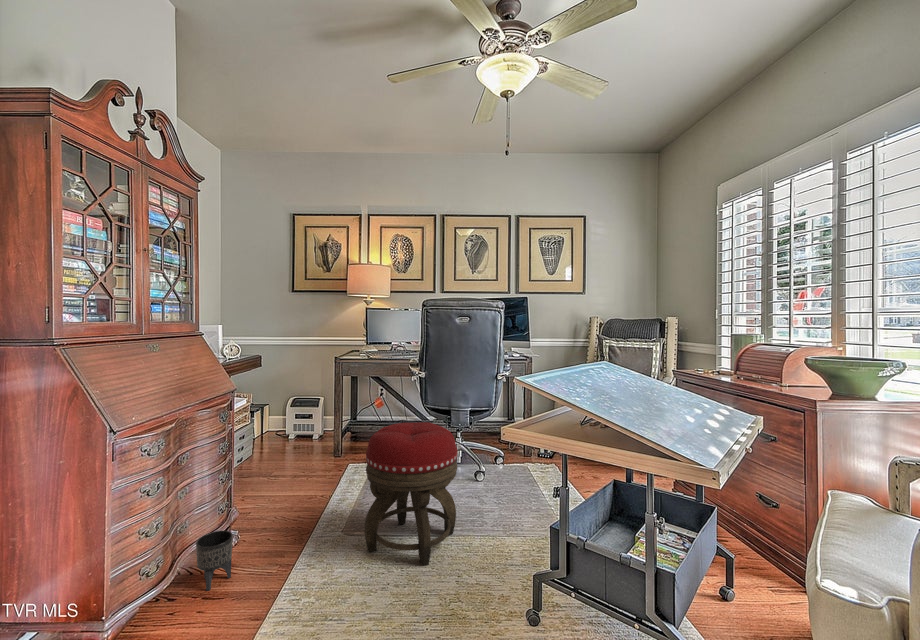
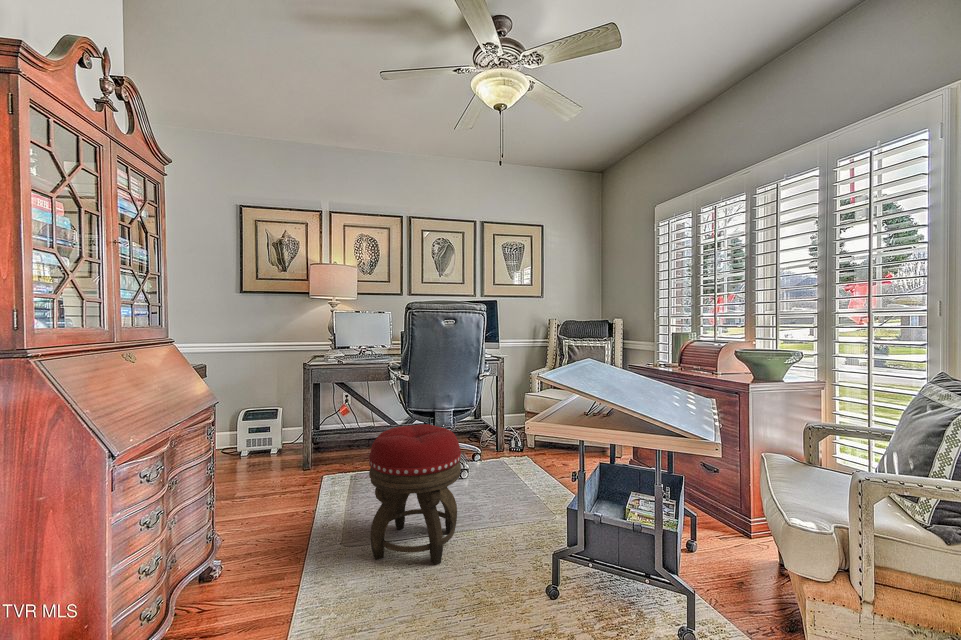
planter: present [196,531,233,591] -> none [192,556,233,623]

